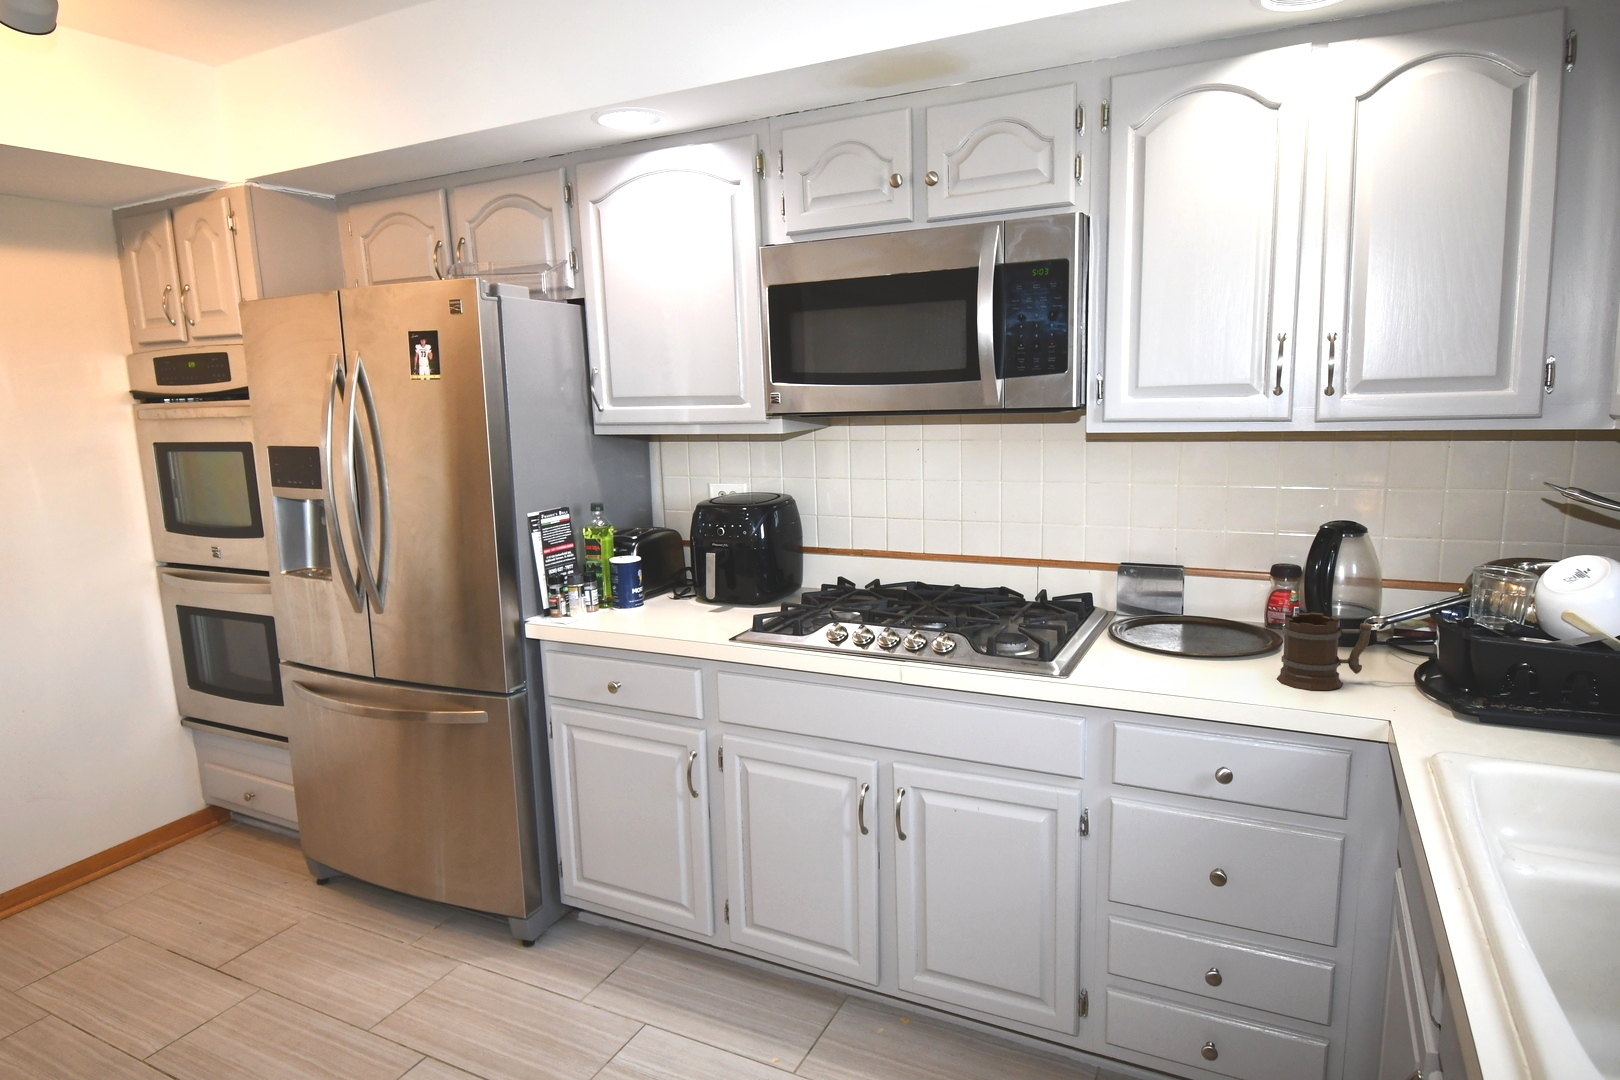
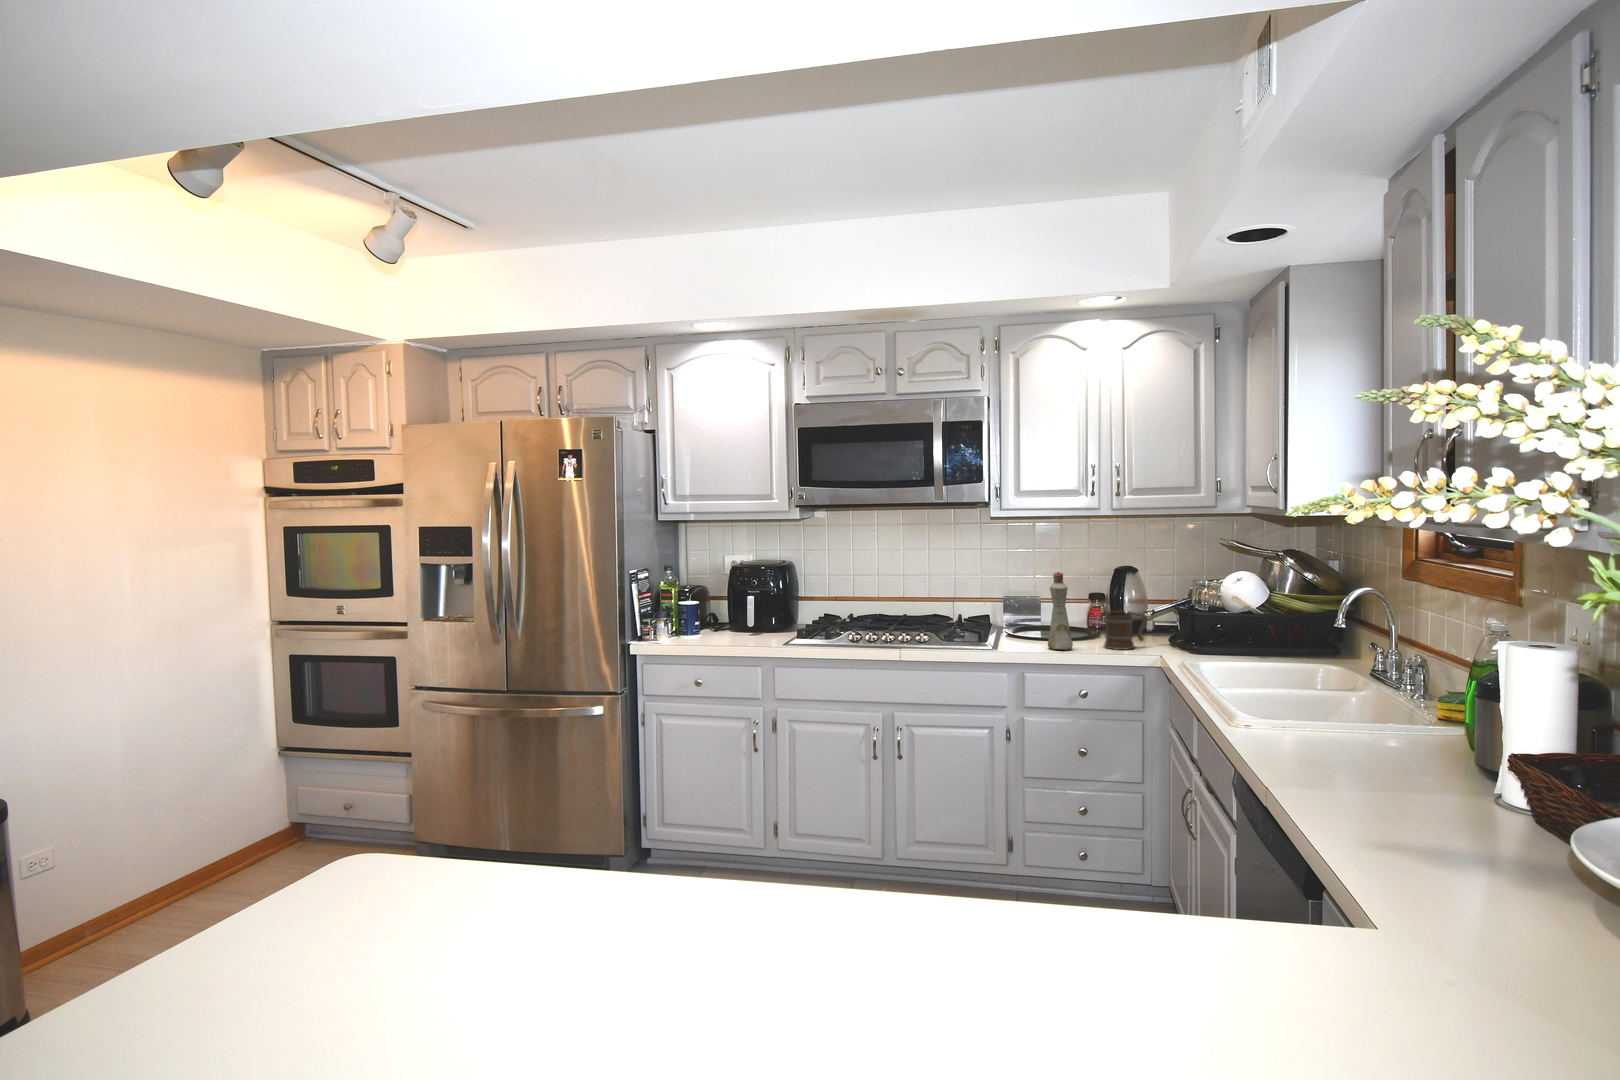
bottle: none [1167,540,1215,684] -> present [1048,572,1073,650]

